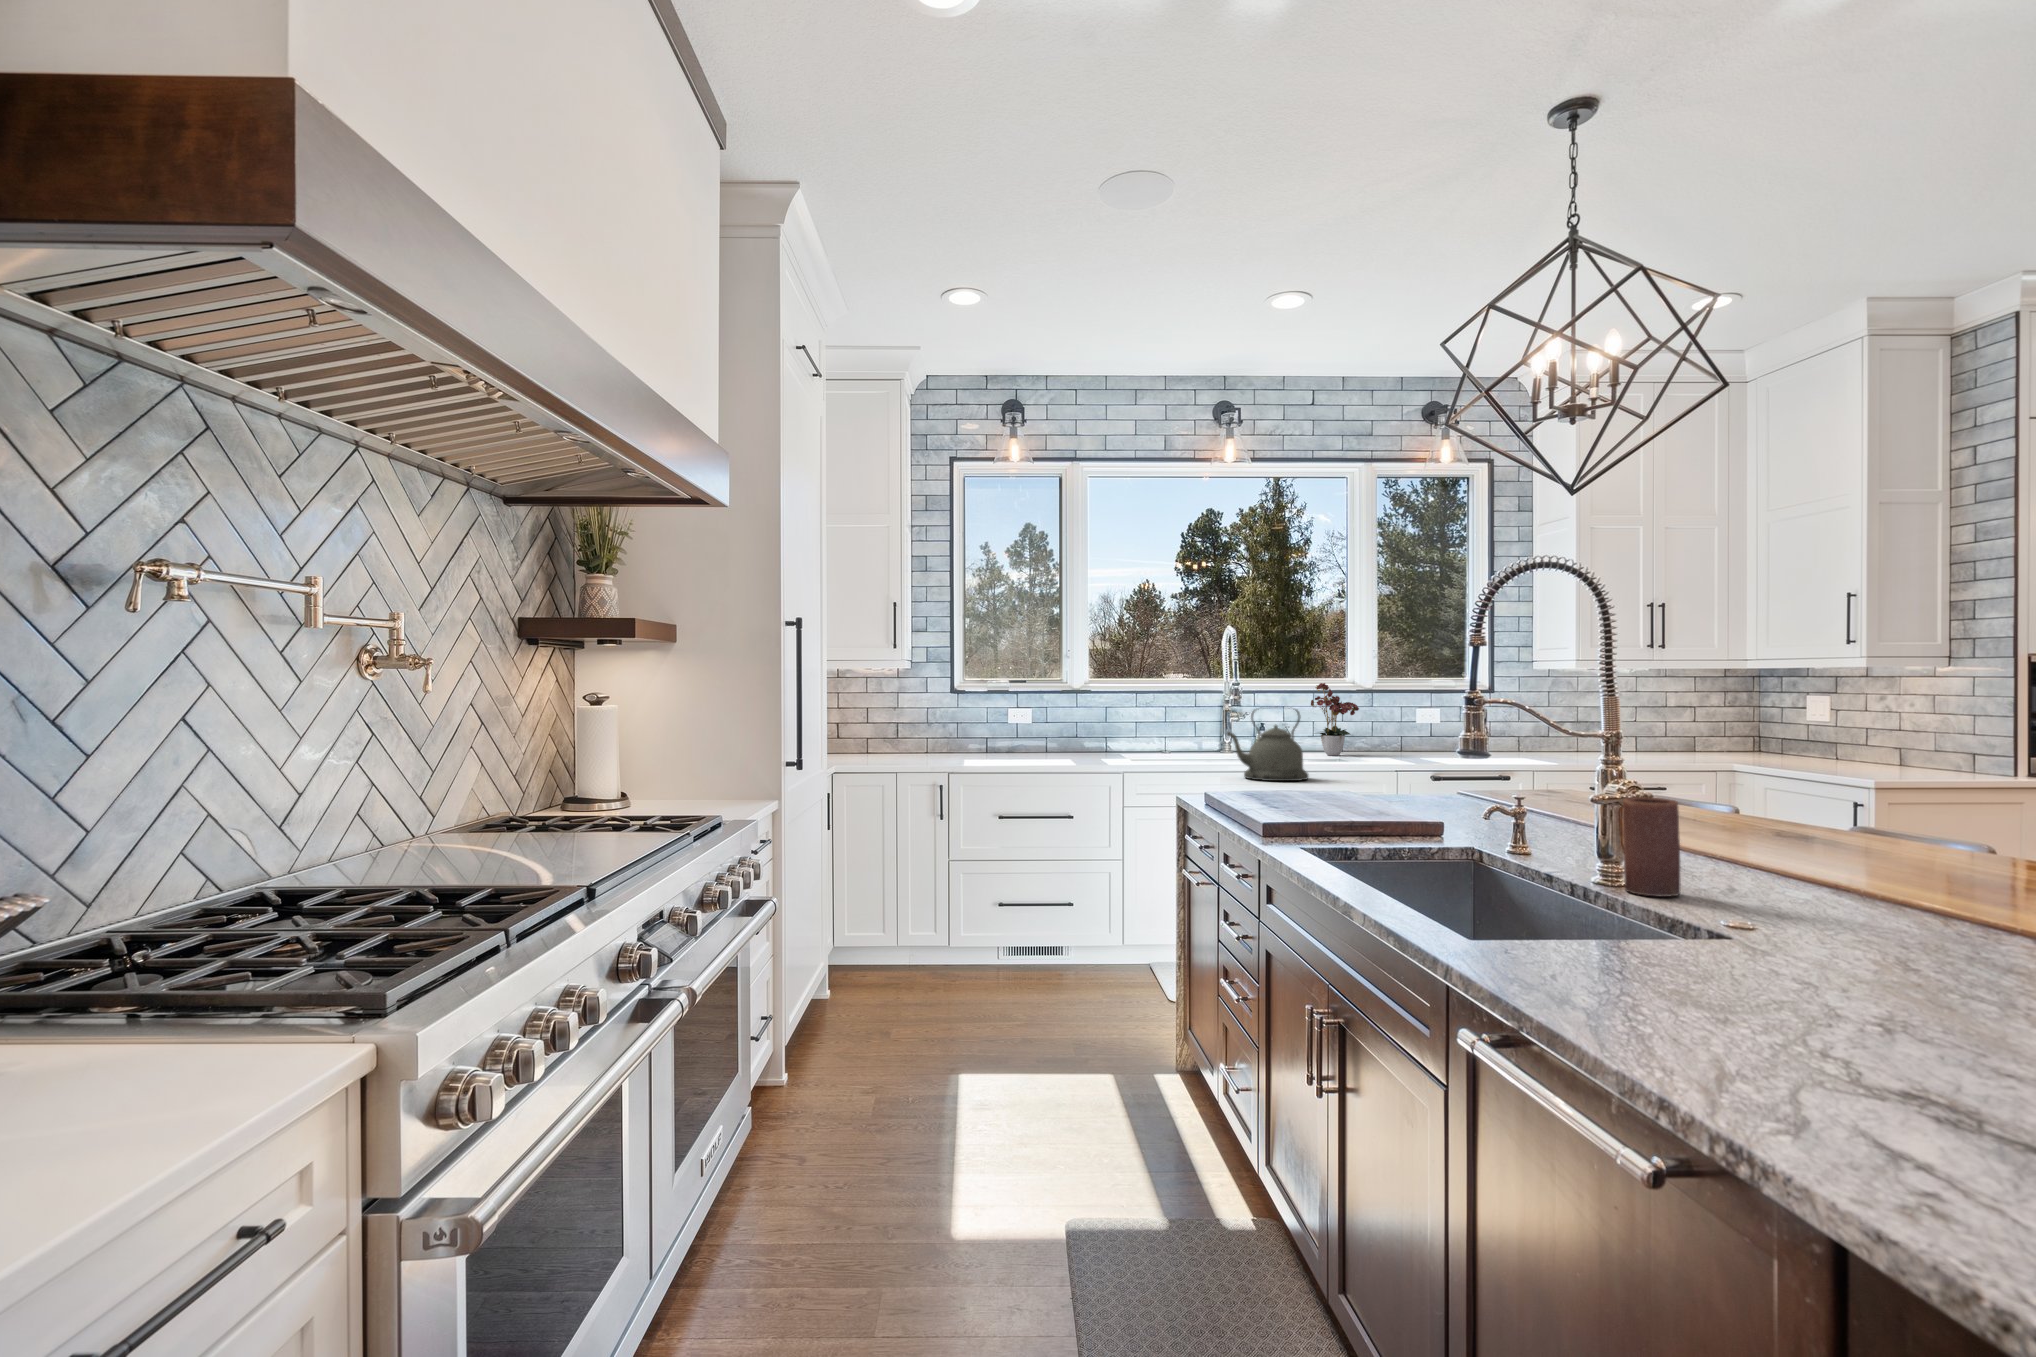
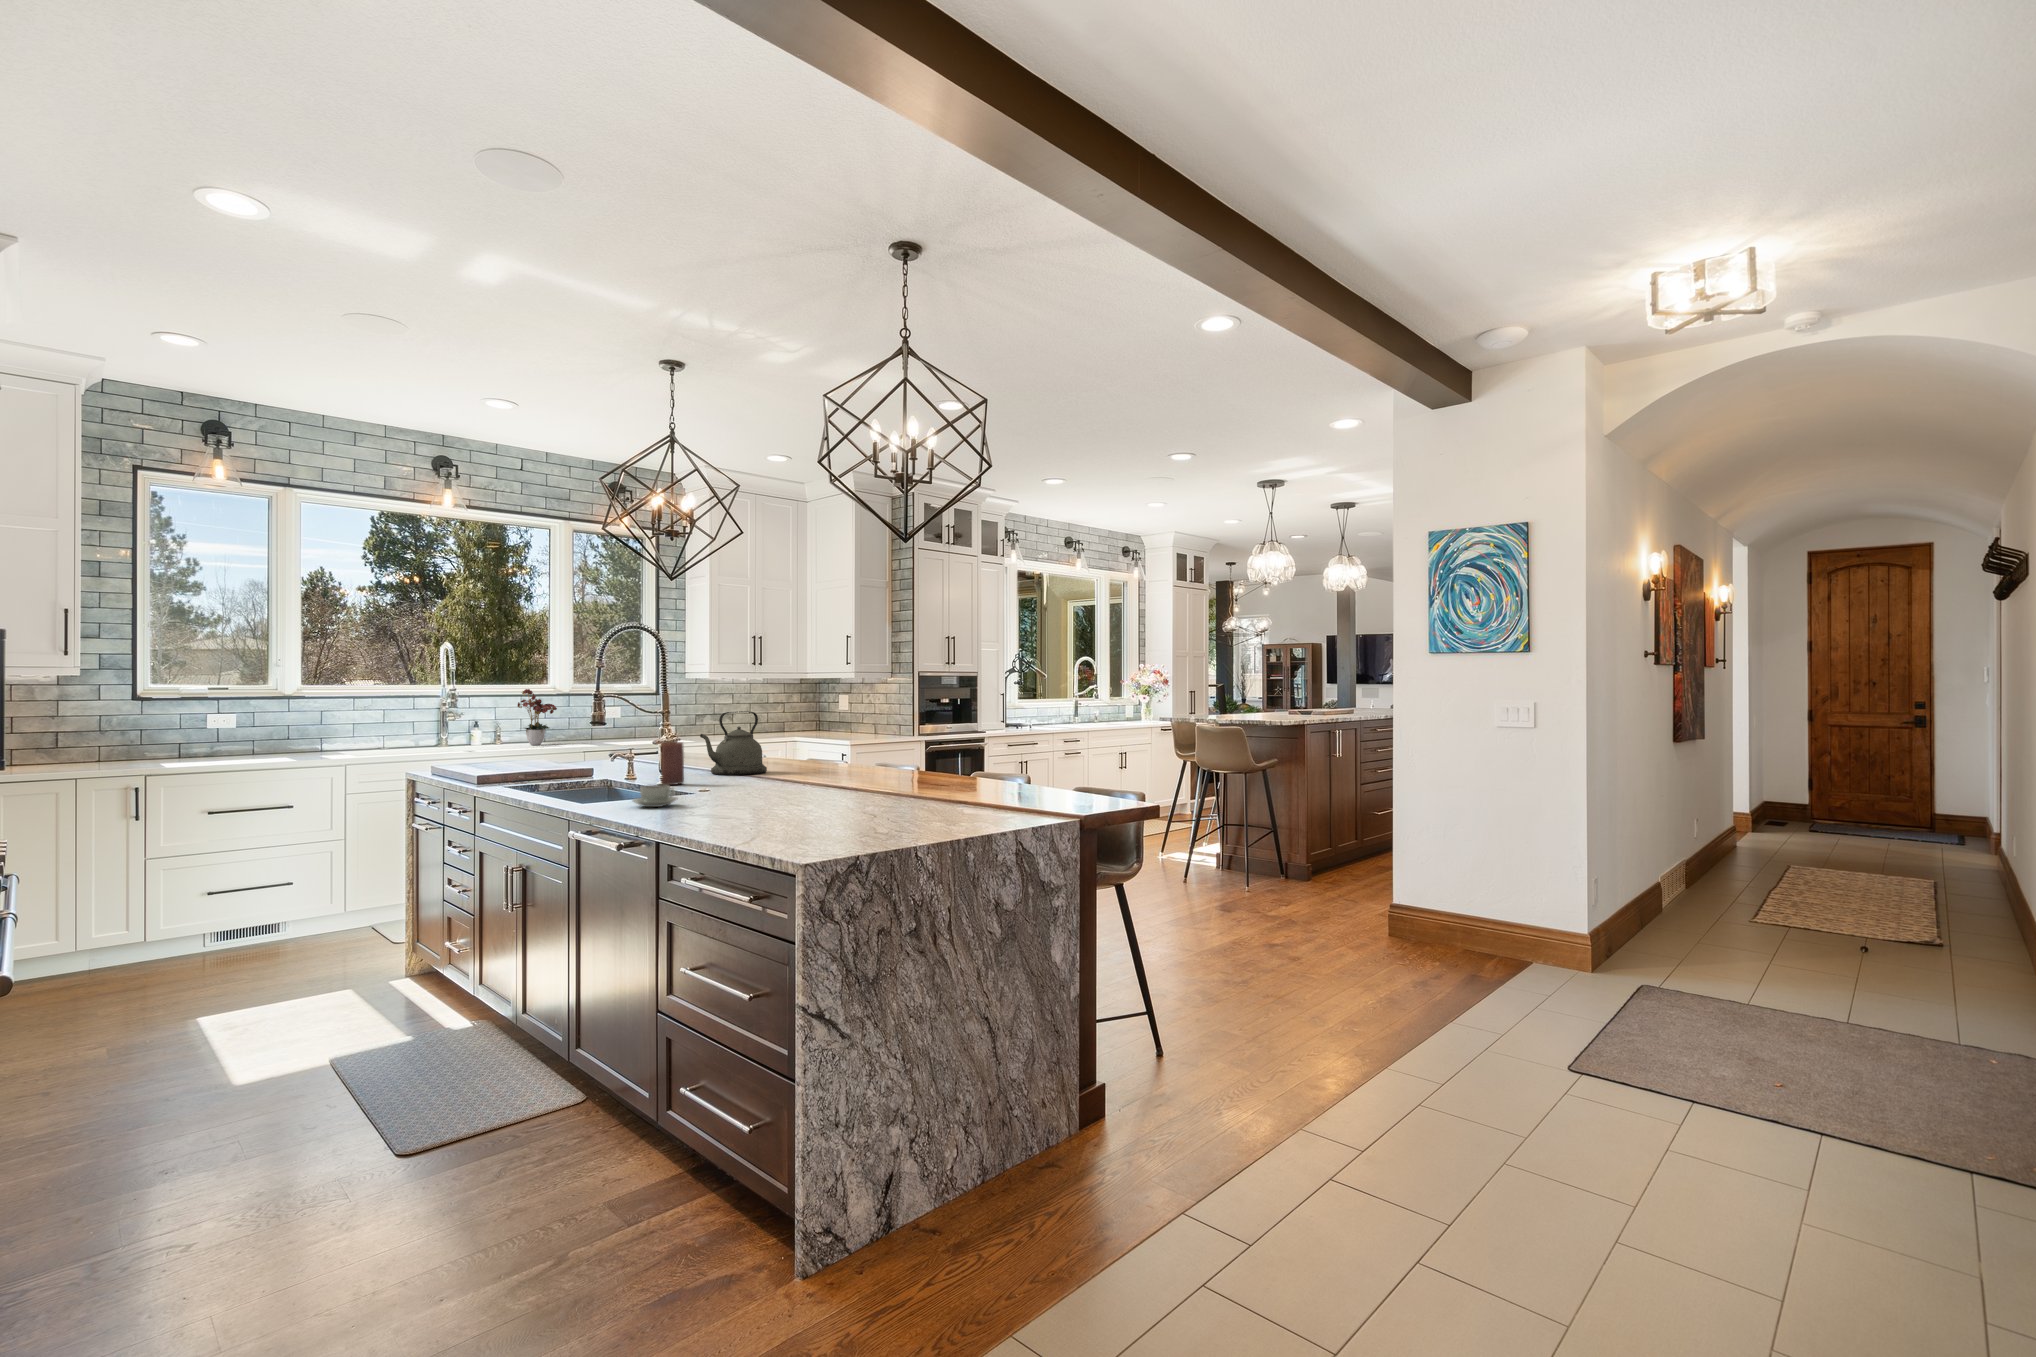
kettle: present [1227,709,1308,781] -> present [700,711,767,775]
coffee cup: none [1646,952,1808,1033] -> present [632,785,677,807]

